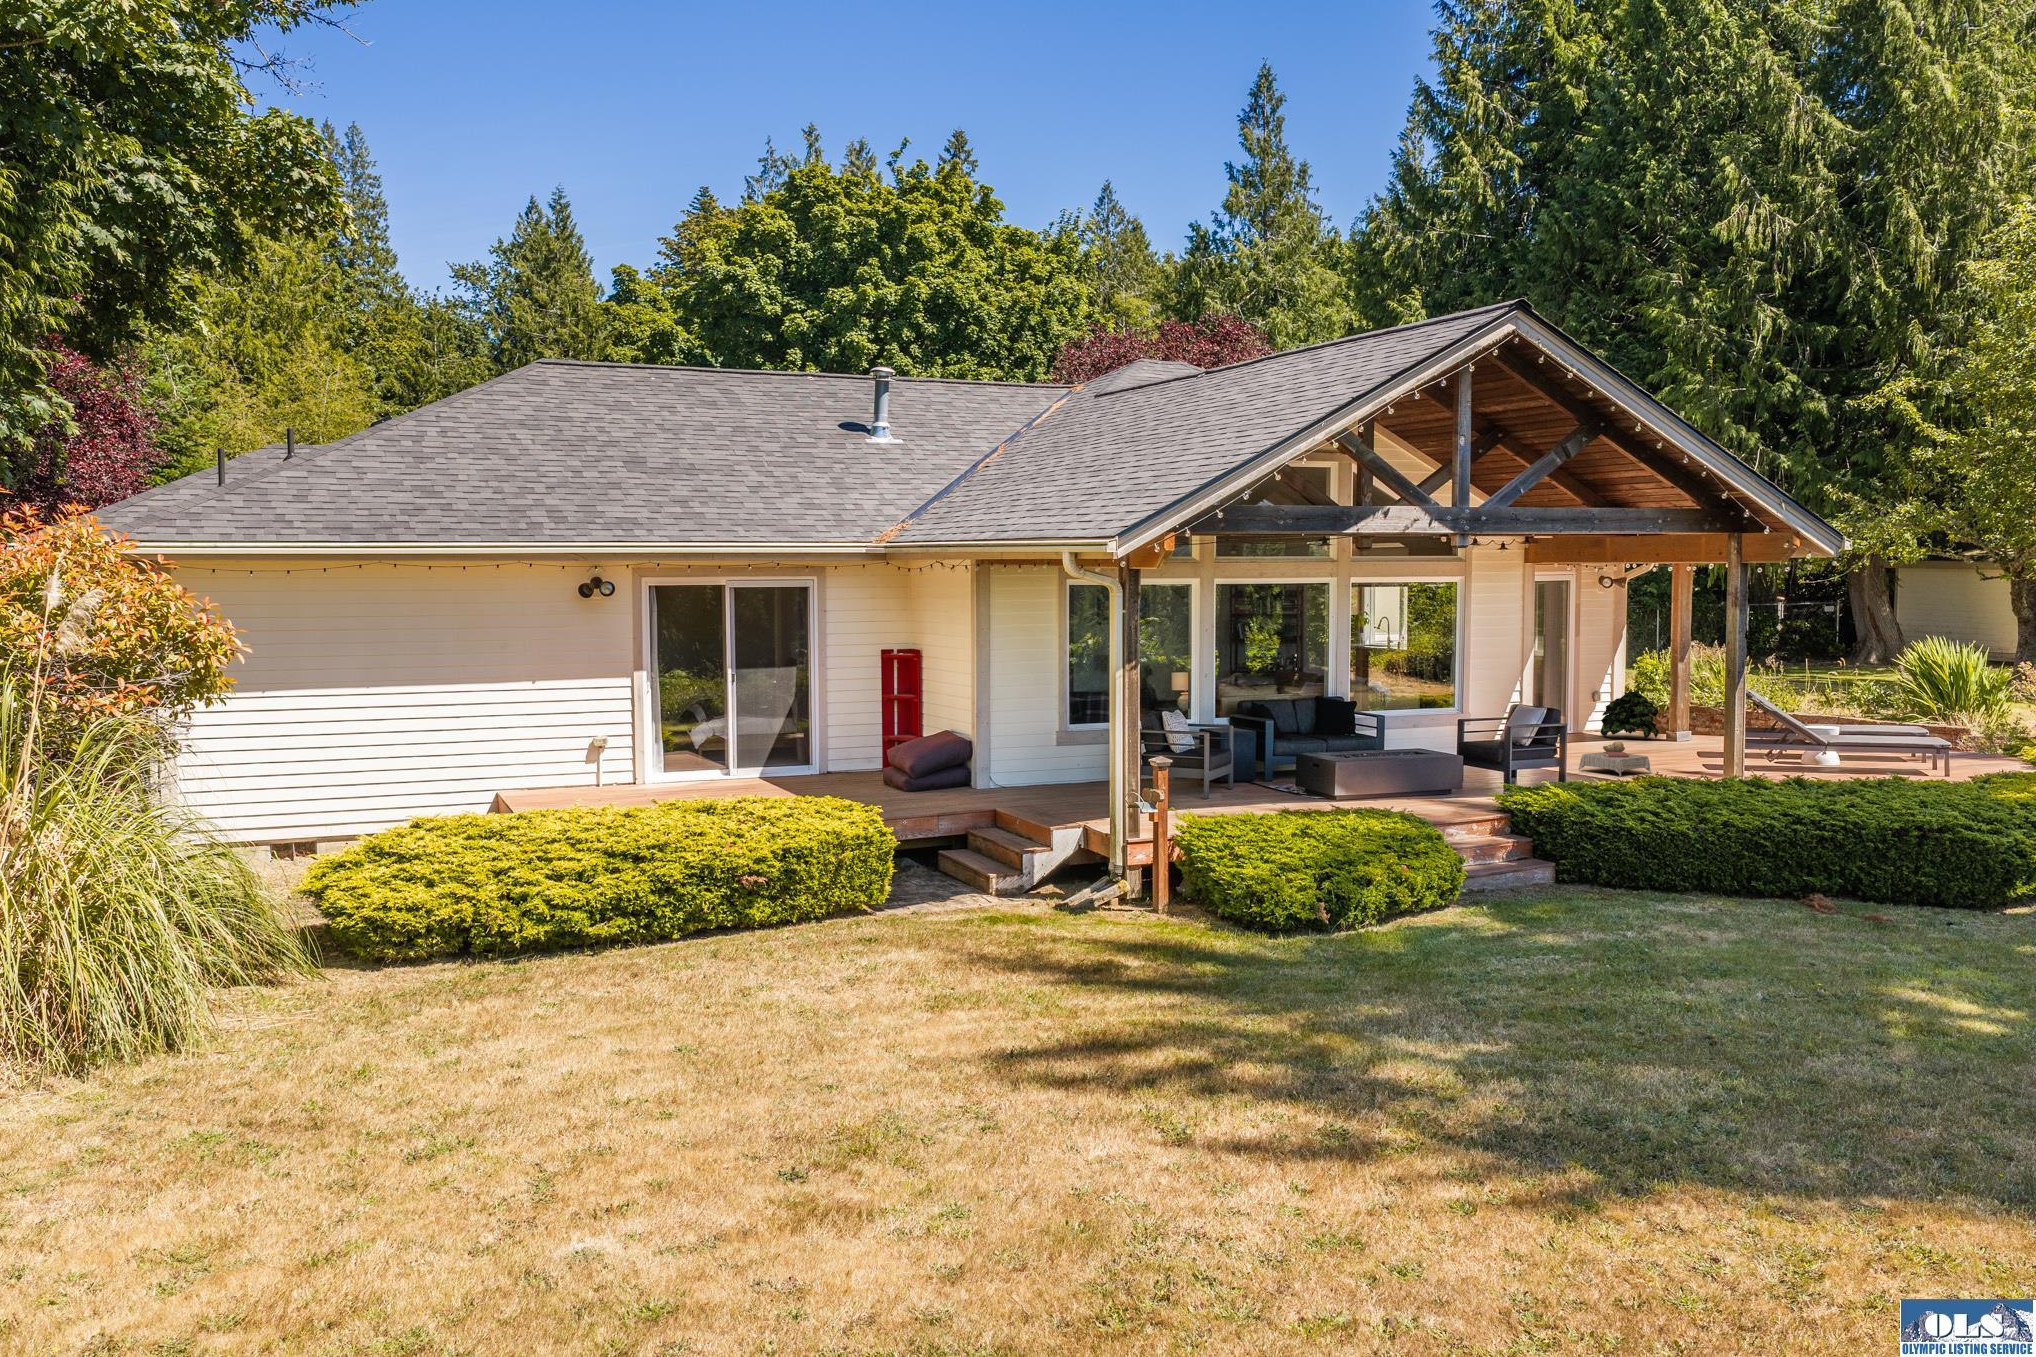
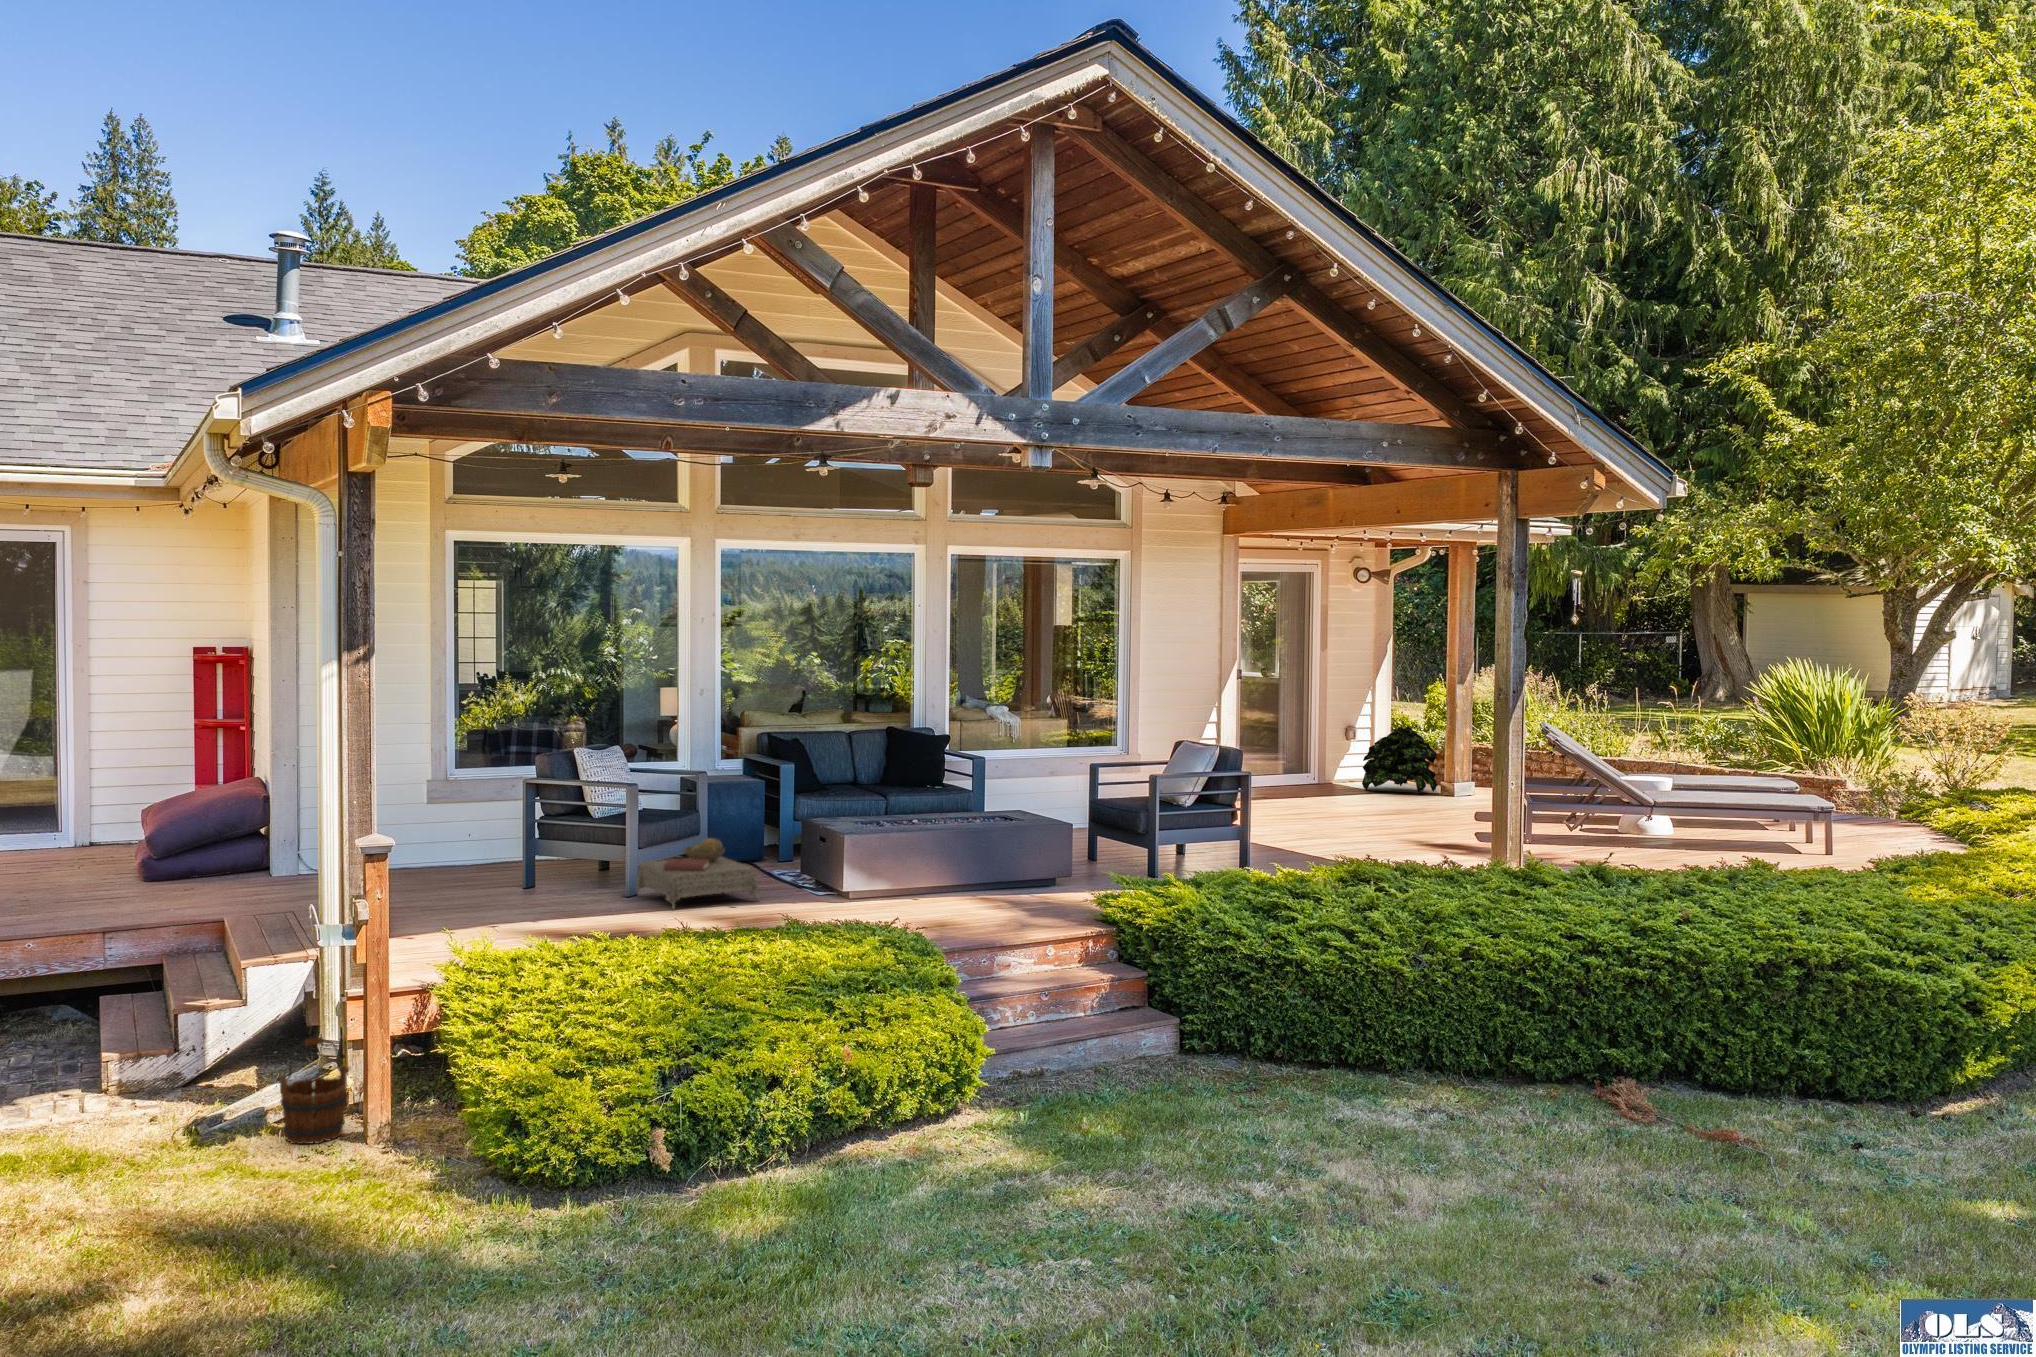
ottoman: present [1579,741,1650,777] -> present [636,838,760,909]
wooden bucket: none [1139,858,1169,909] -> present [278,1037,350,1144]

